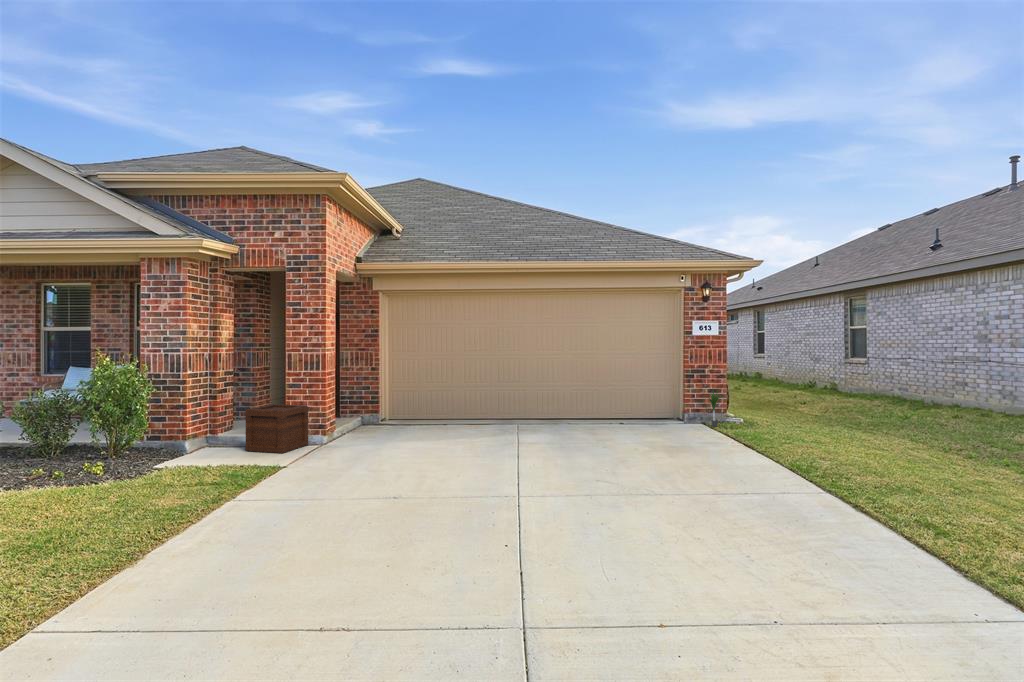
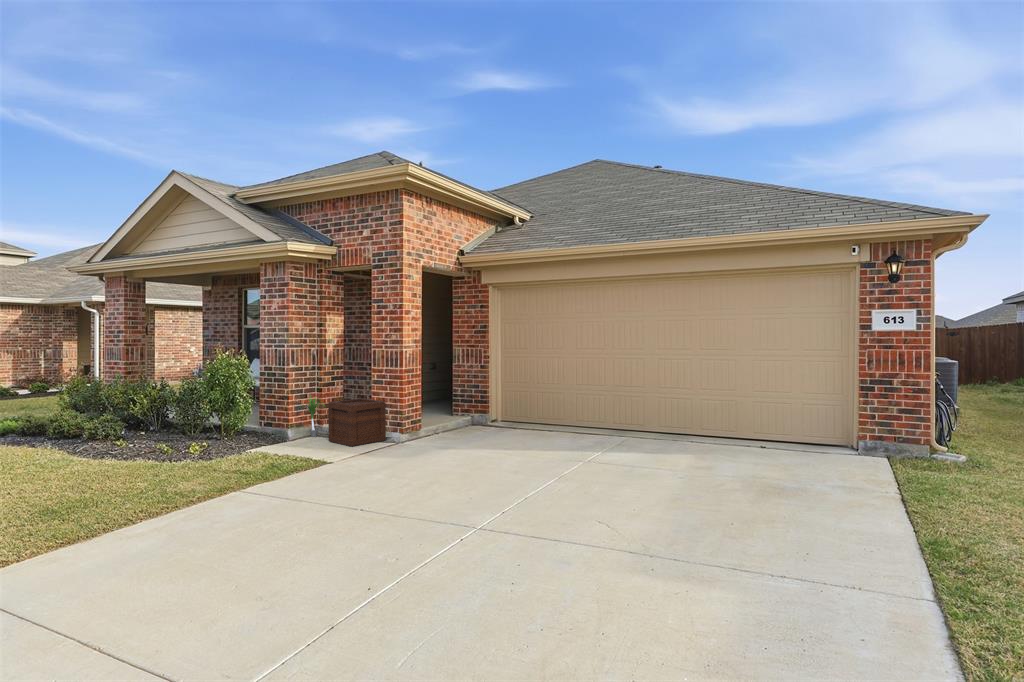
potted plant: present [708,392,720,427] -> present [306,398,319,437]

